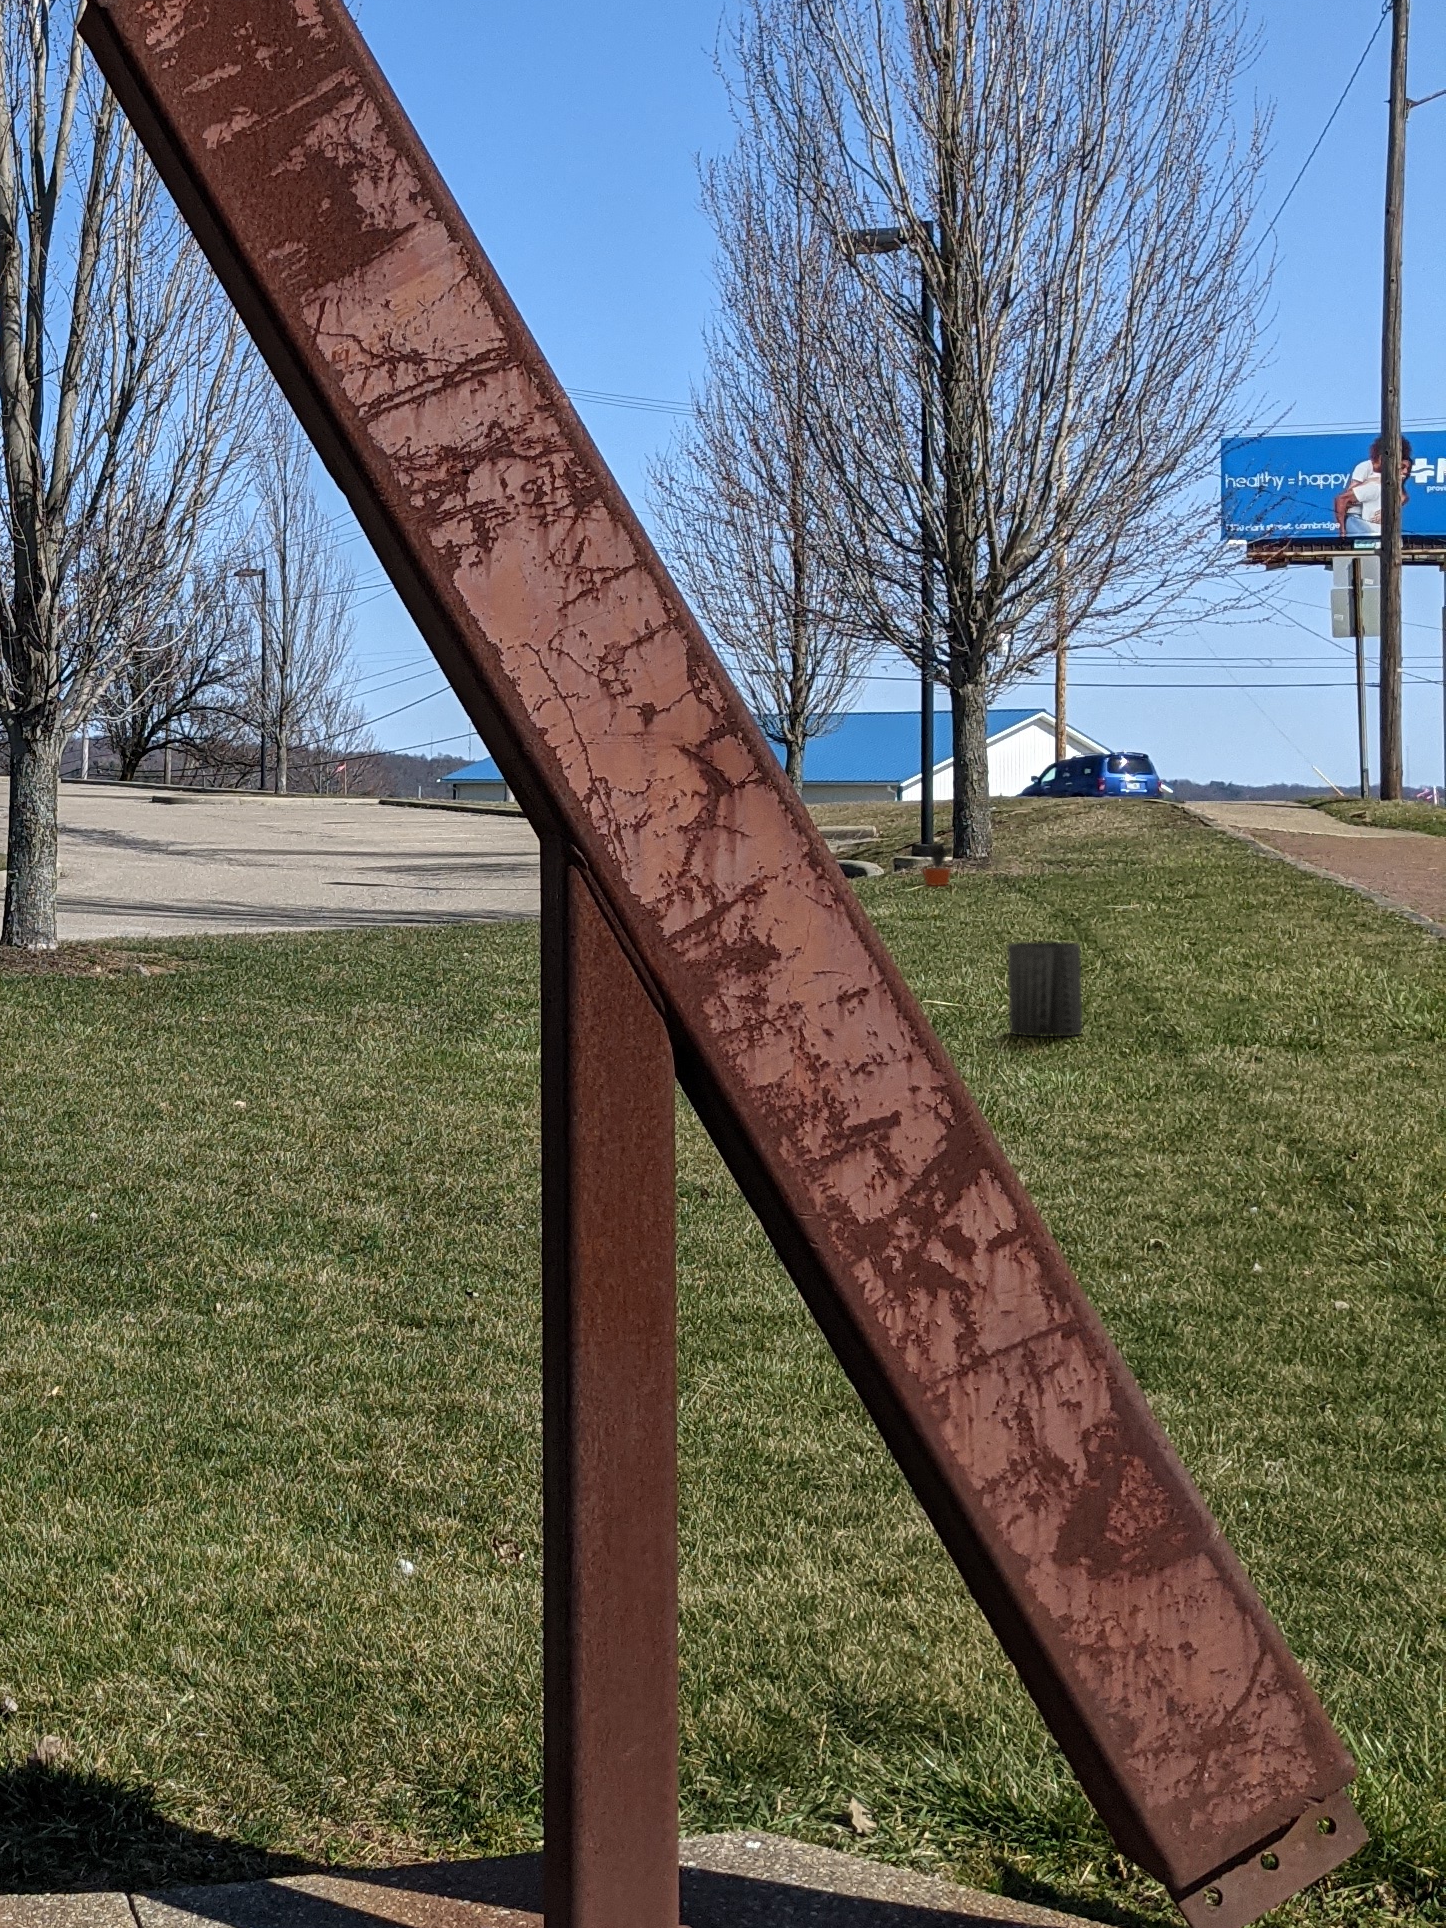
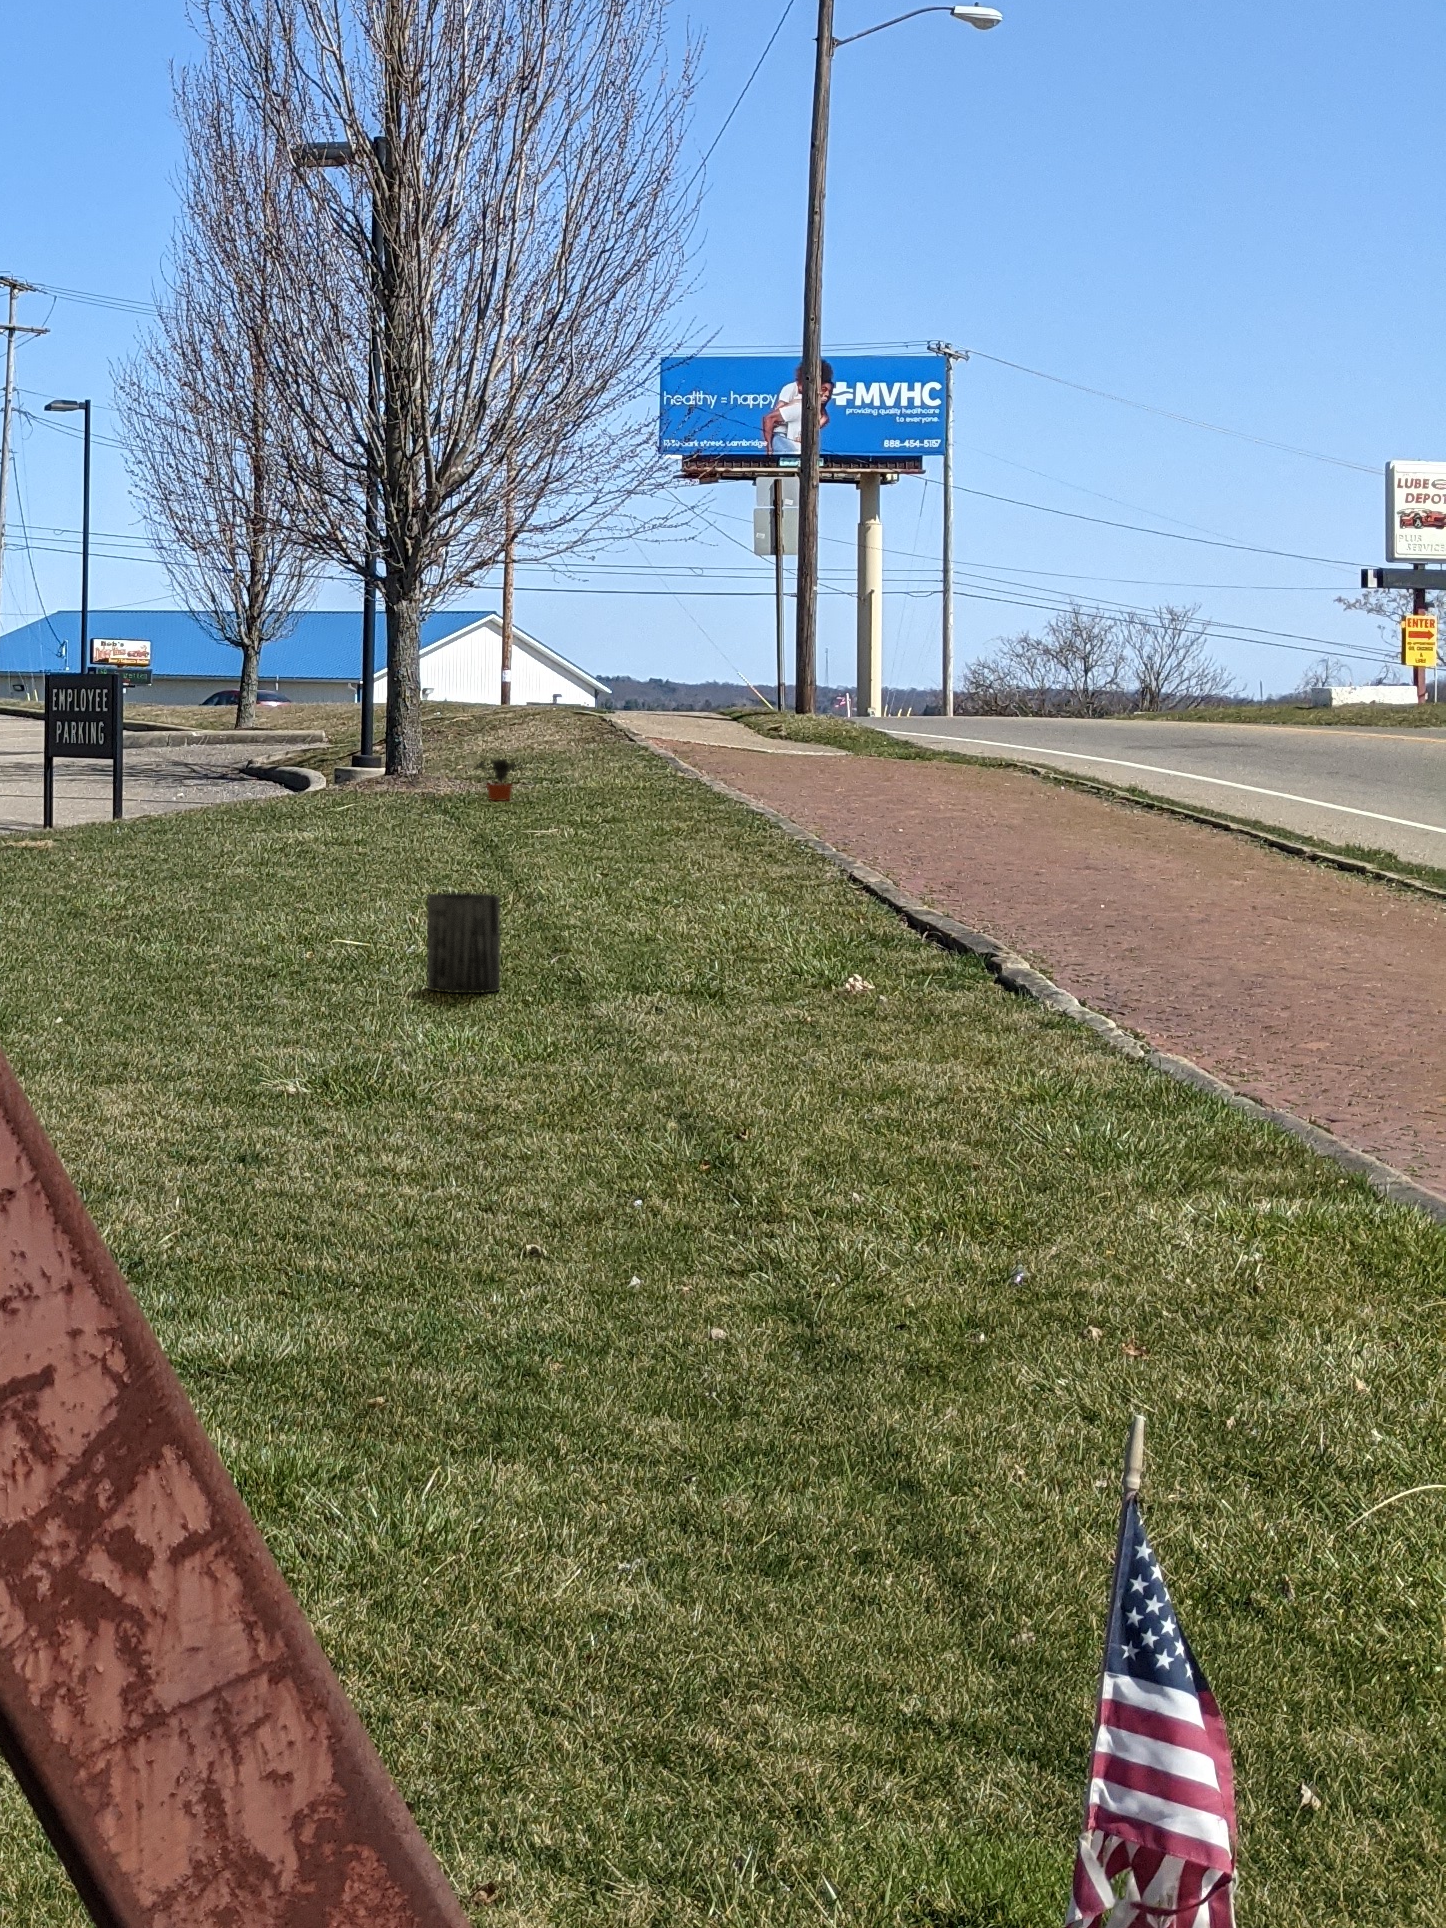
potted plant: present [911,843,958,886] -> present [476,759,527,801]

